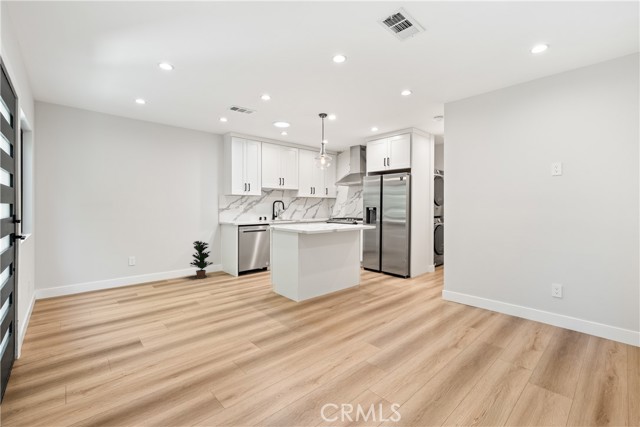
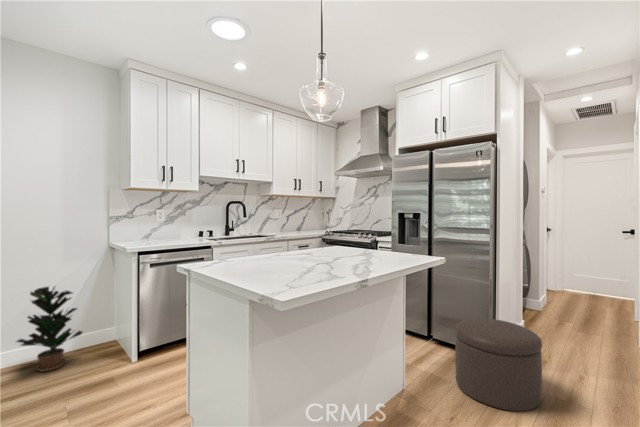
ottoman: none [384,256,418,289] -> present [455,318,542,411]

